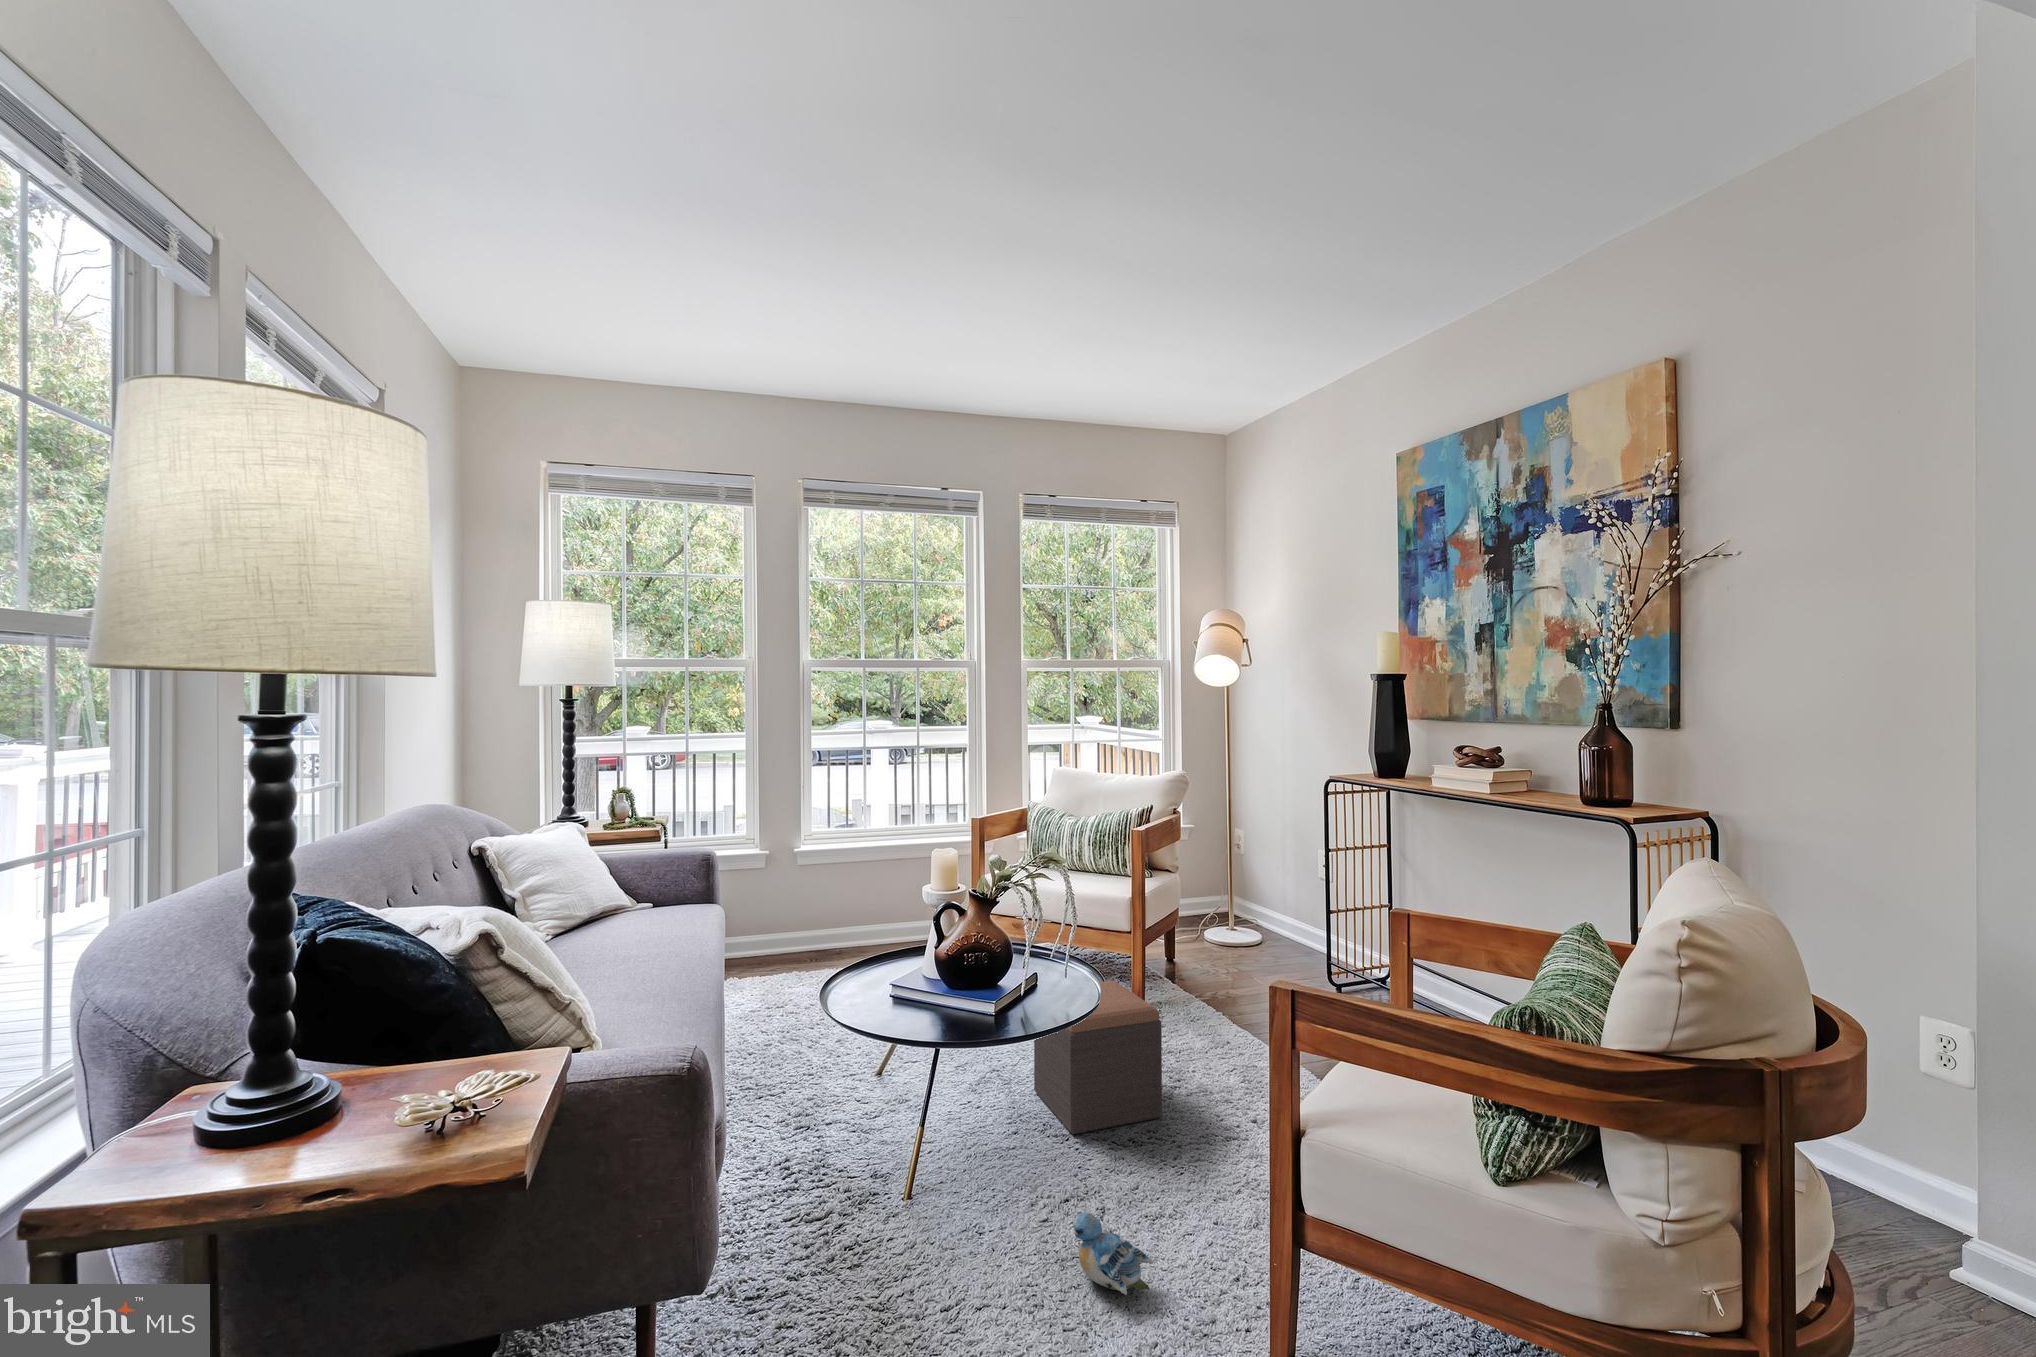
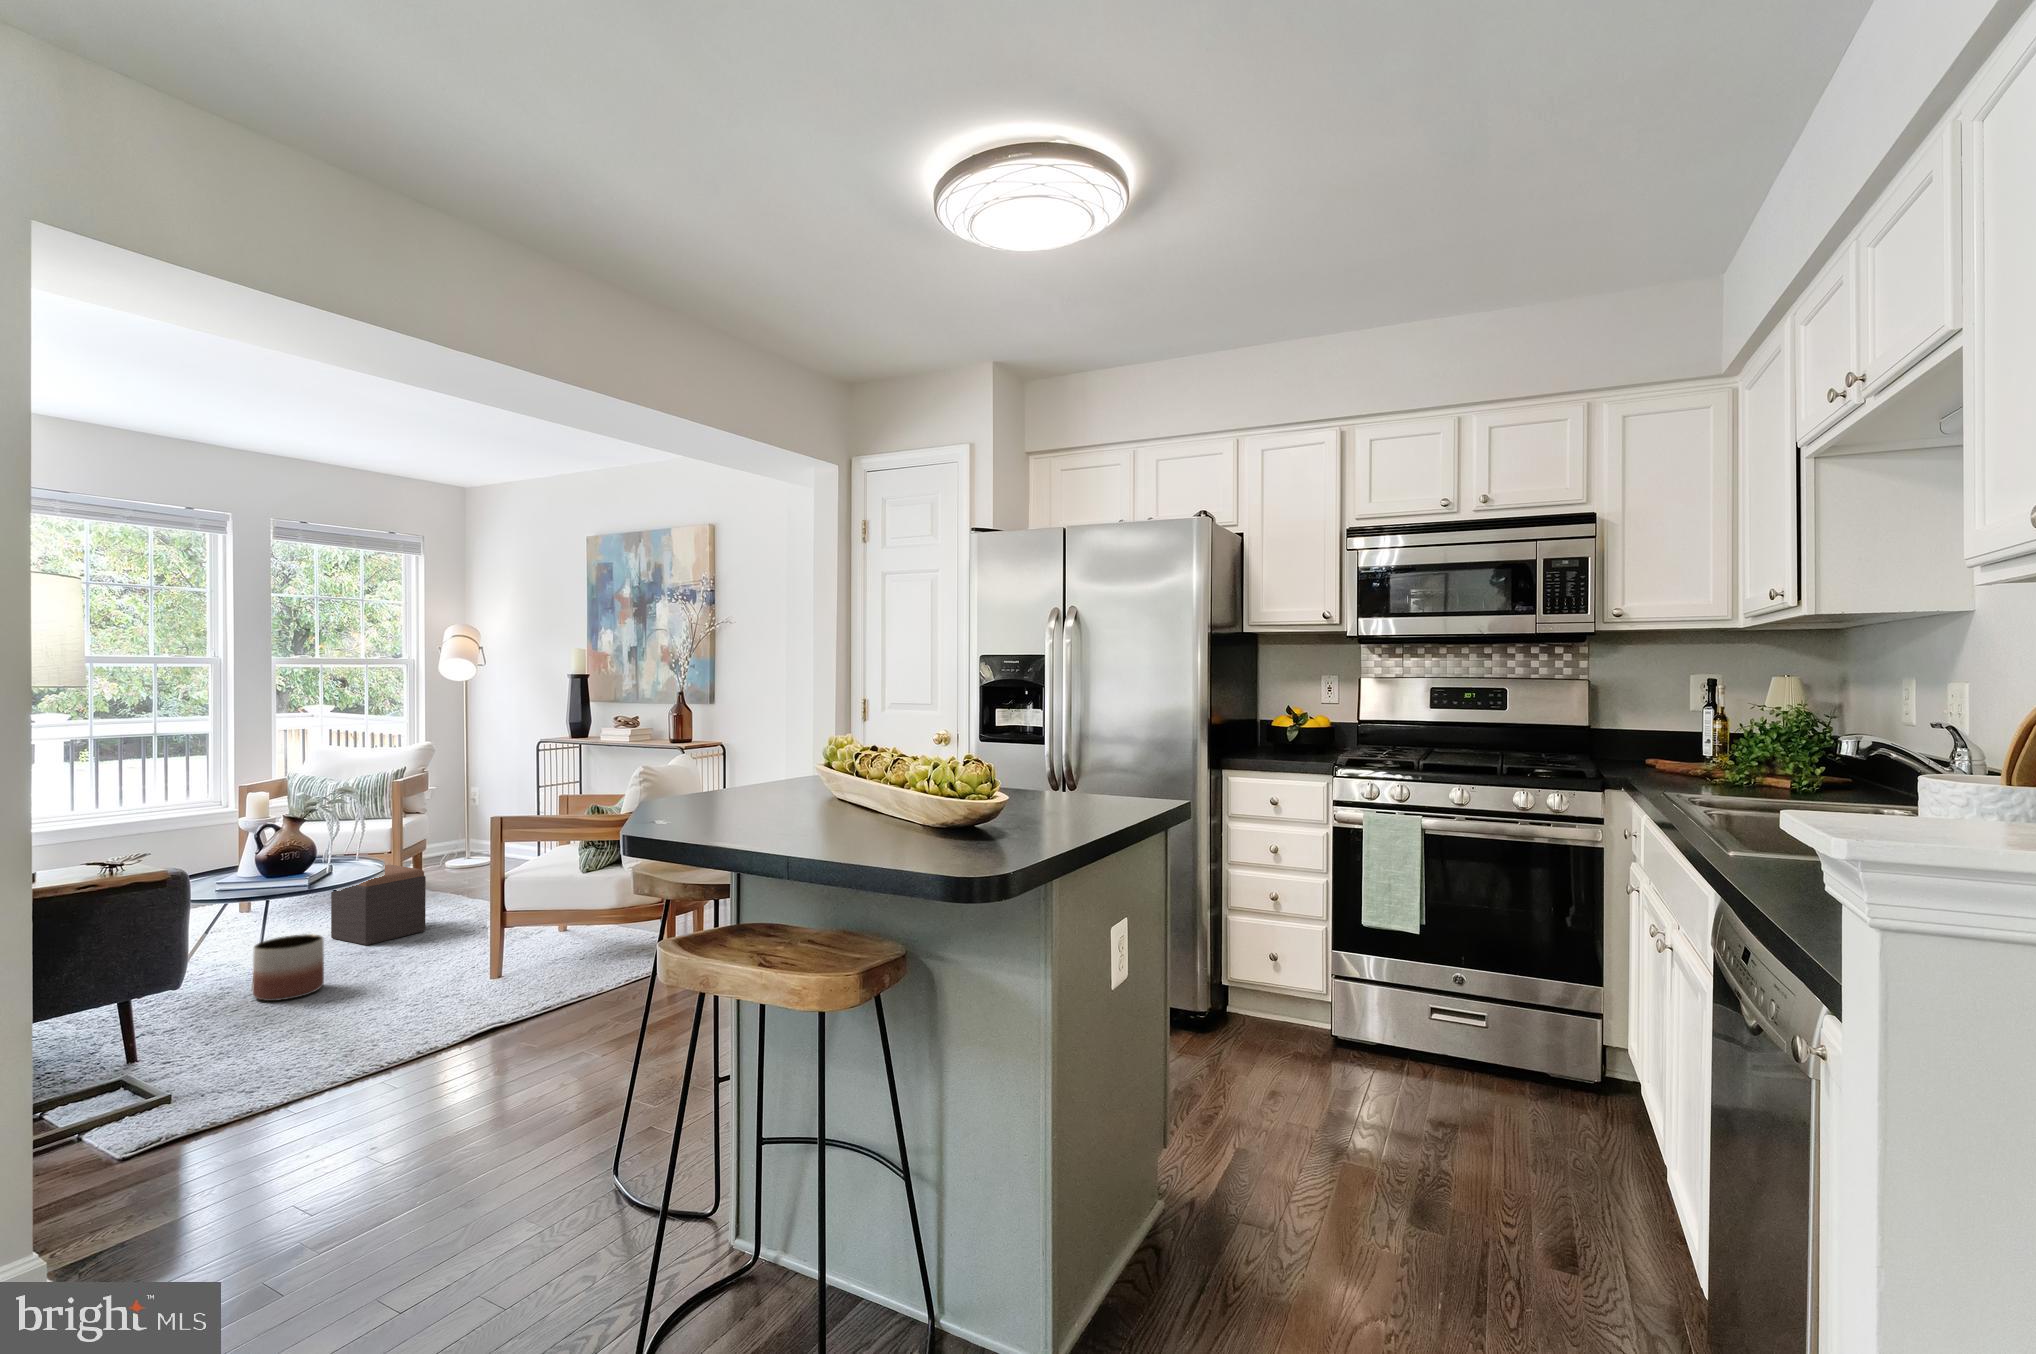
planter: none [863,1147,972,1304] -> present [253,934,324,1001]
plush toy: present [1073,1213,1152,1295] -> none [384,945,430,974]

